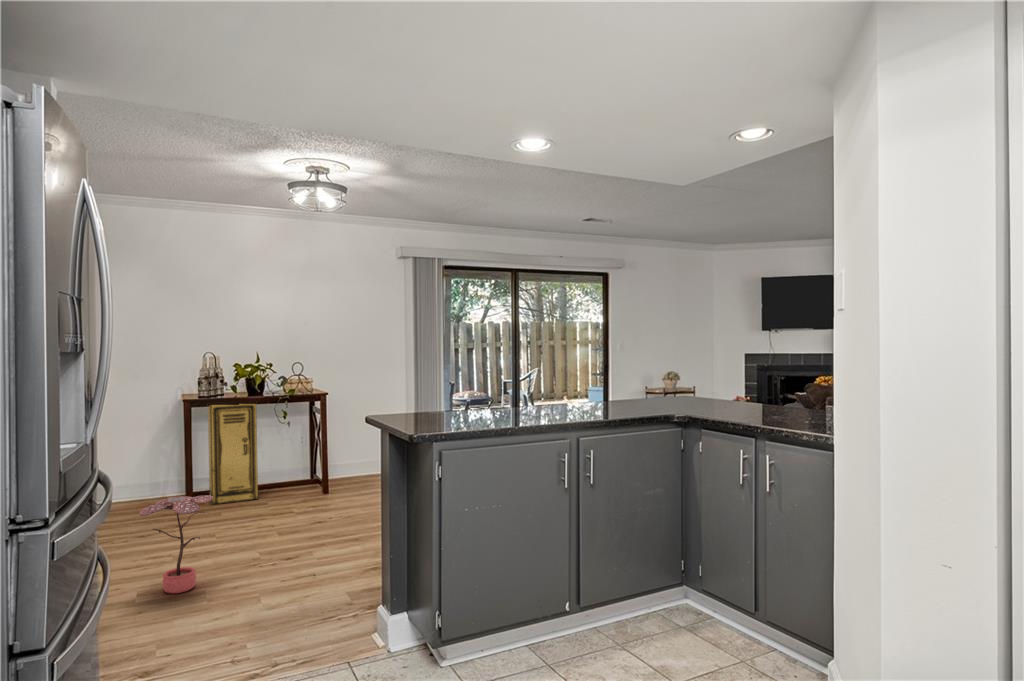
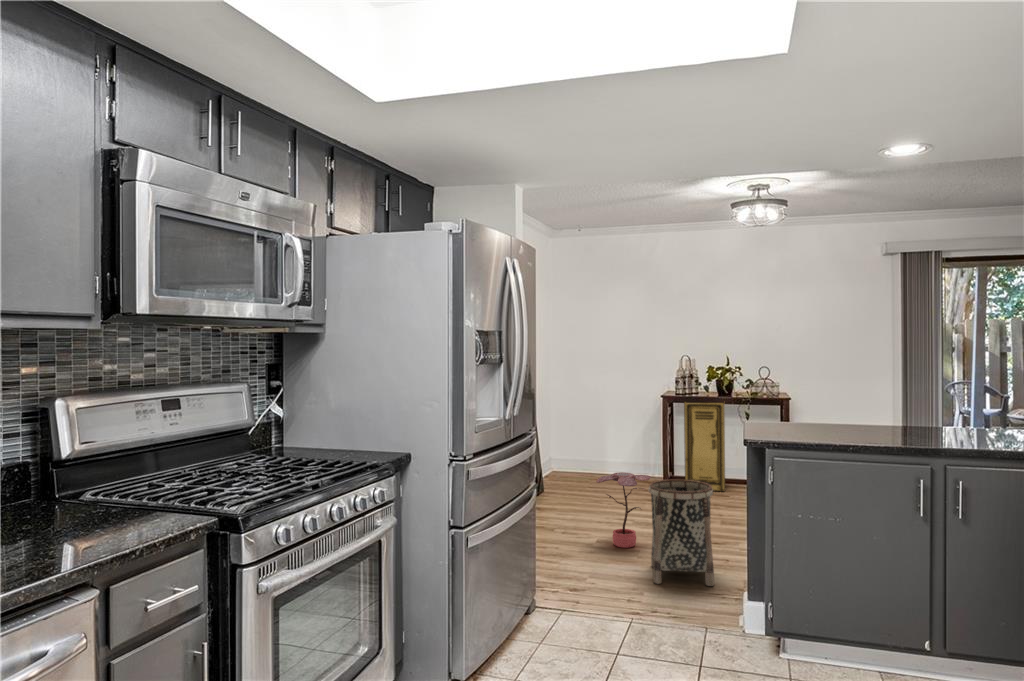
basket: none [232,491,320,627] -> present [649,479,714,586]

